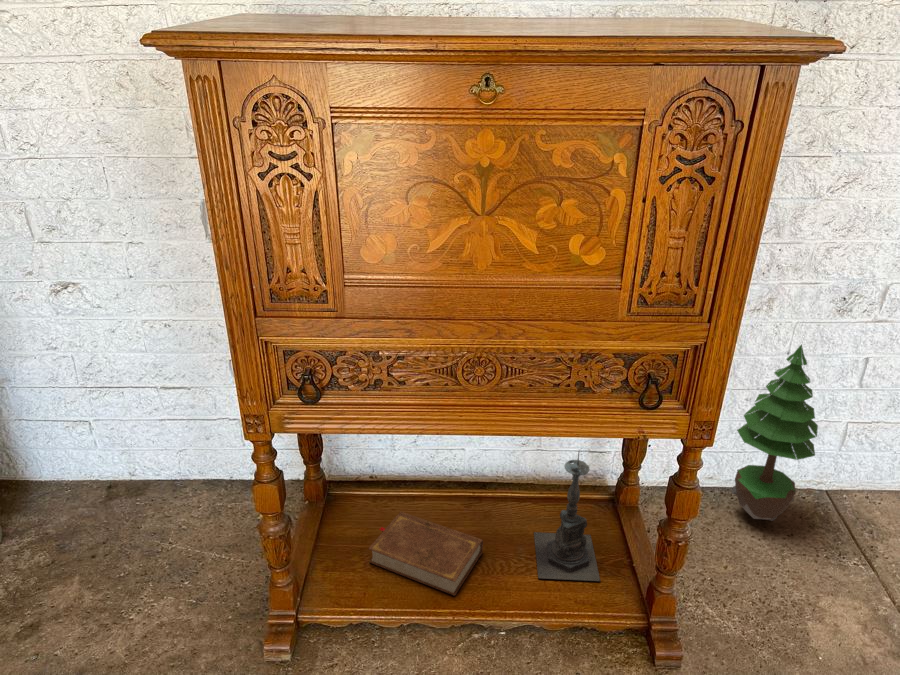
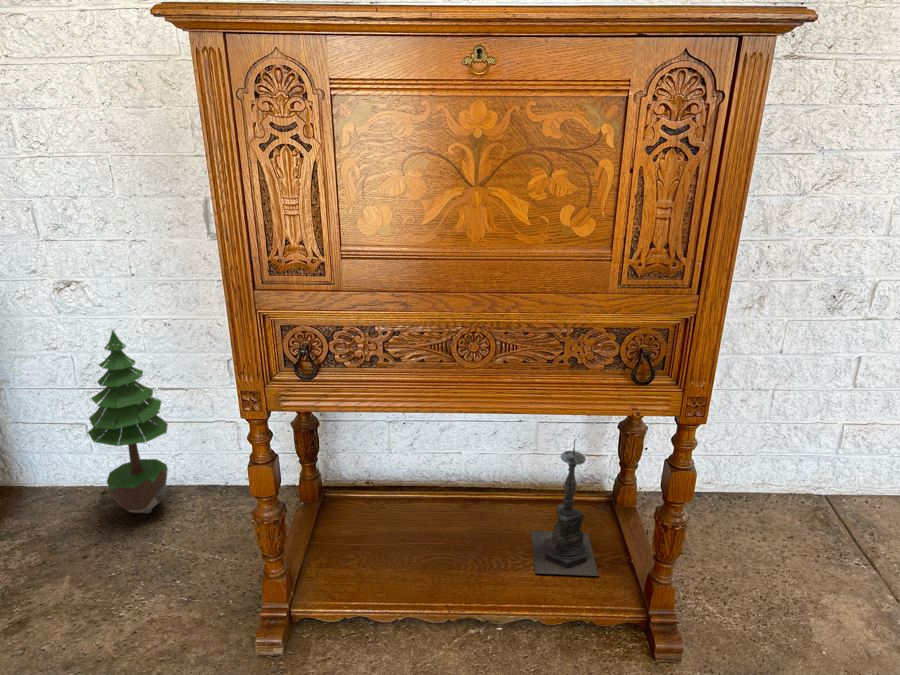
potted tree: present [732,345,818,521] -> present [88,331,168,513]
book: present [369,512,483,596] -> none [363,510,479,590]

